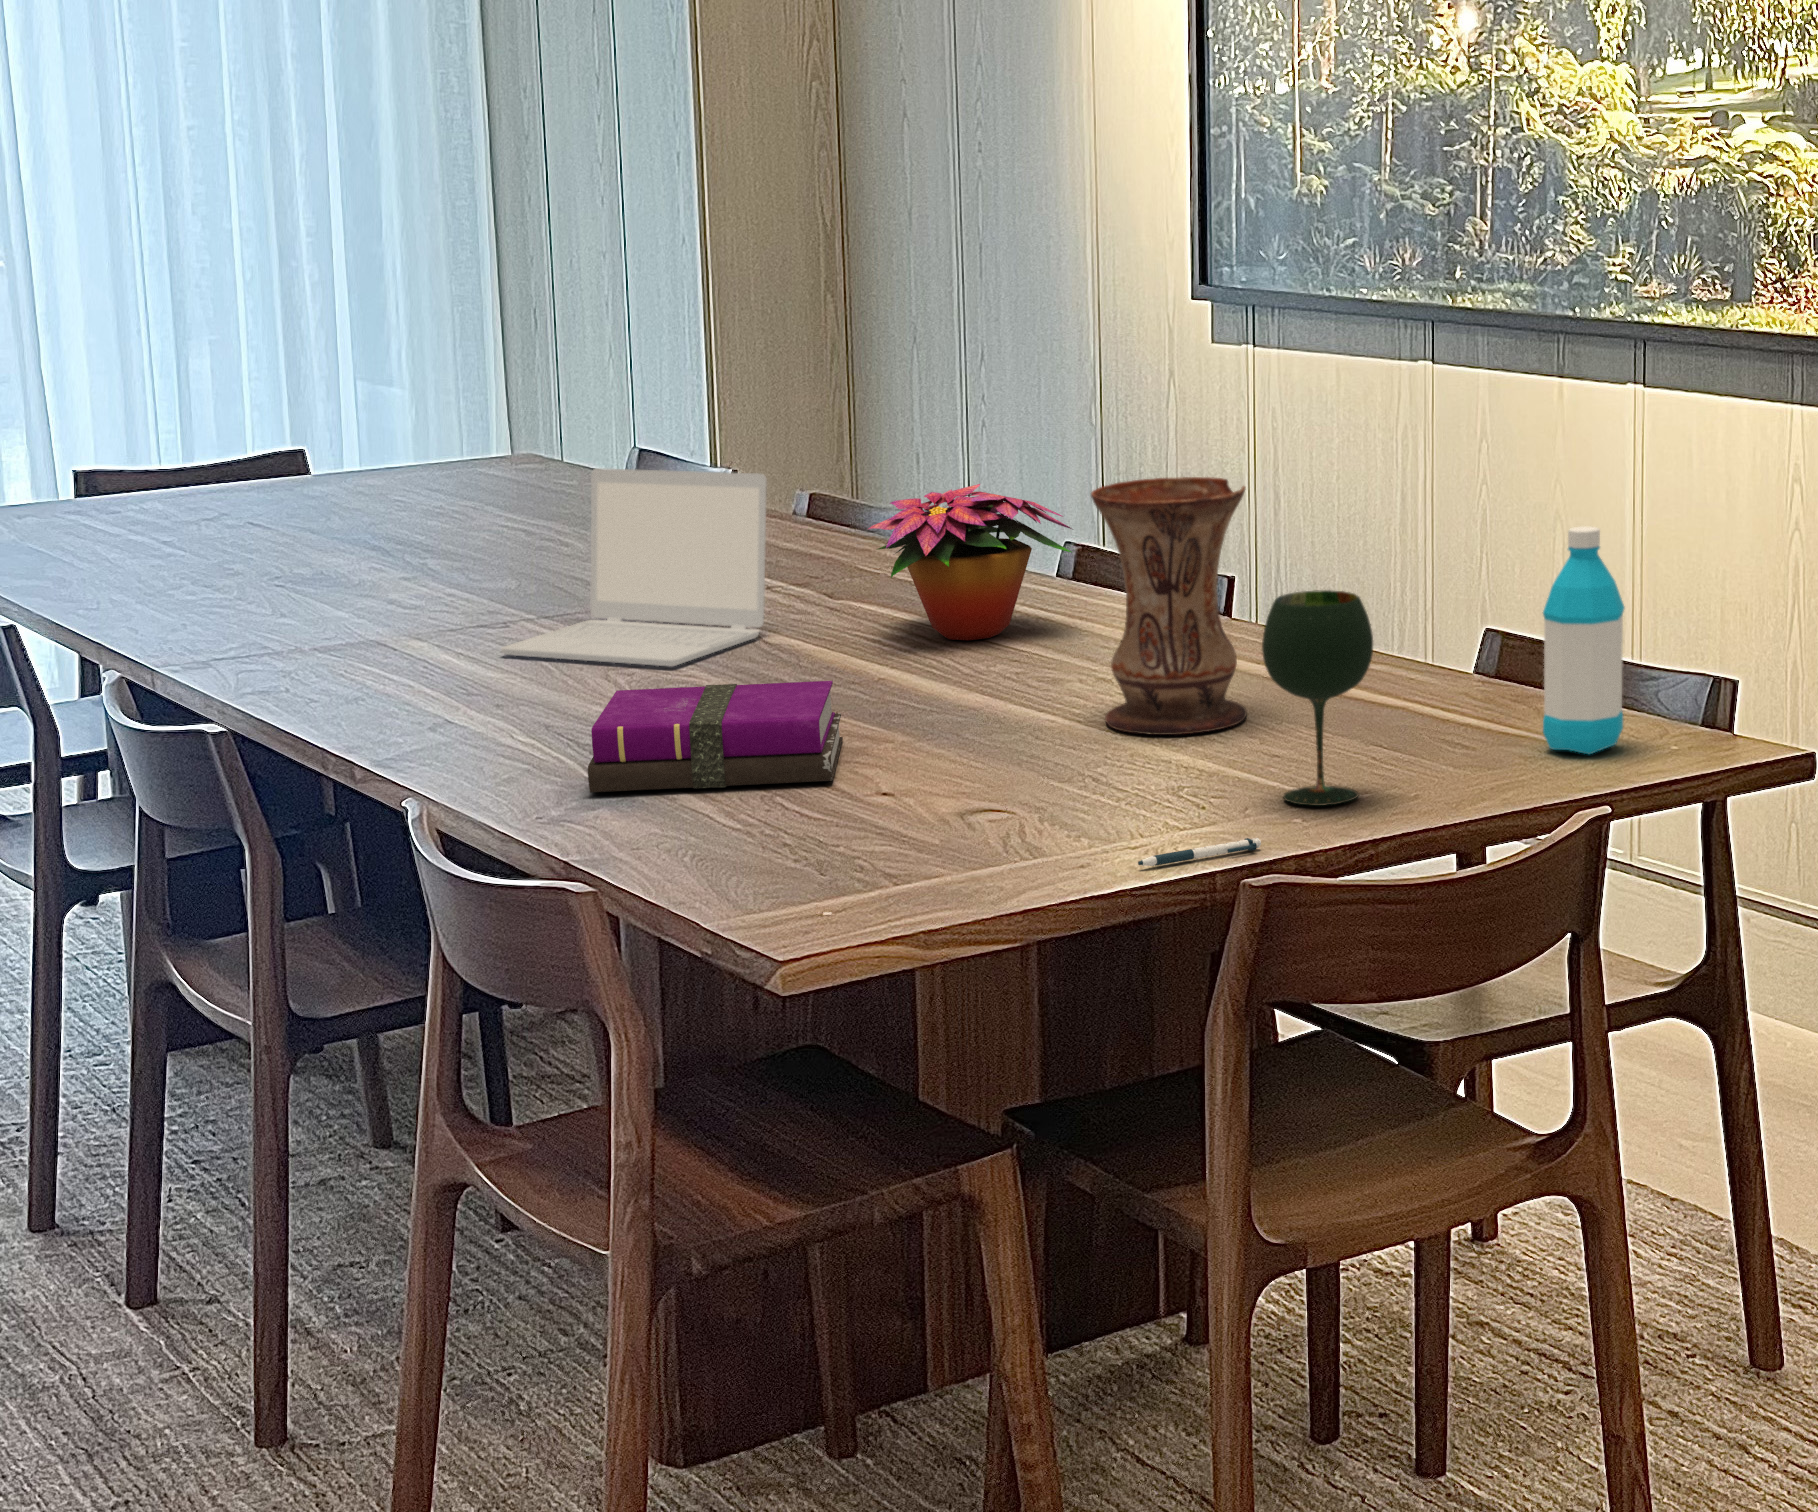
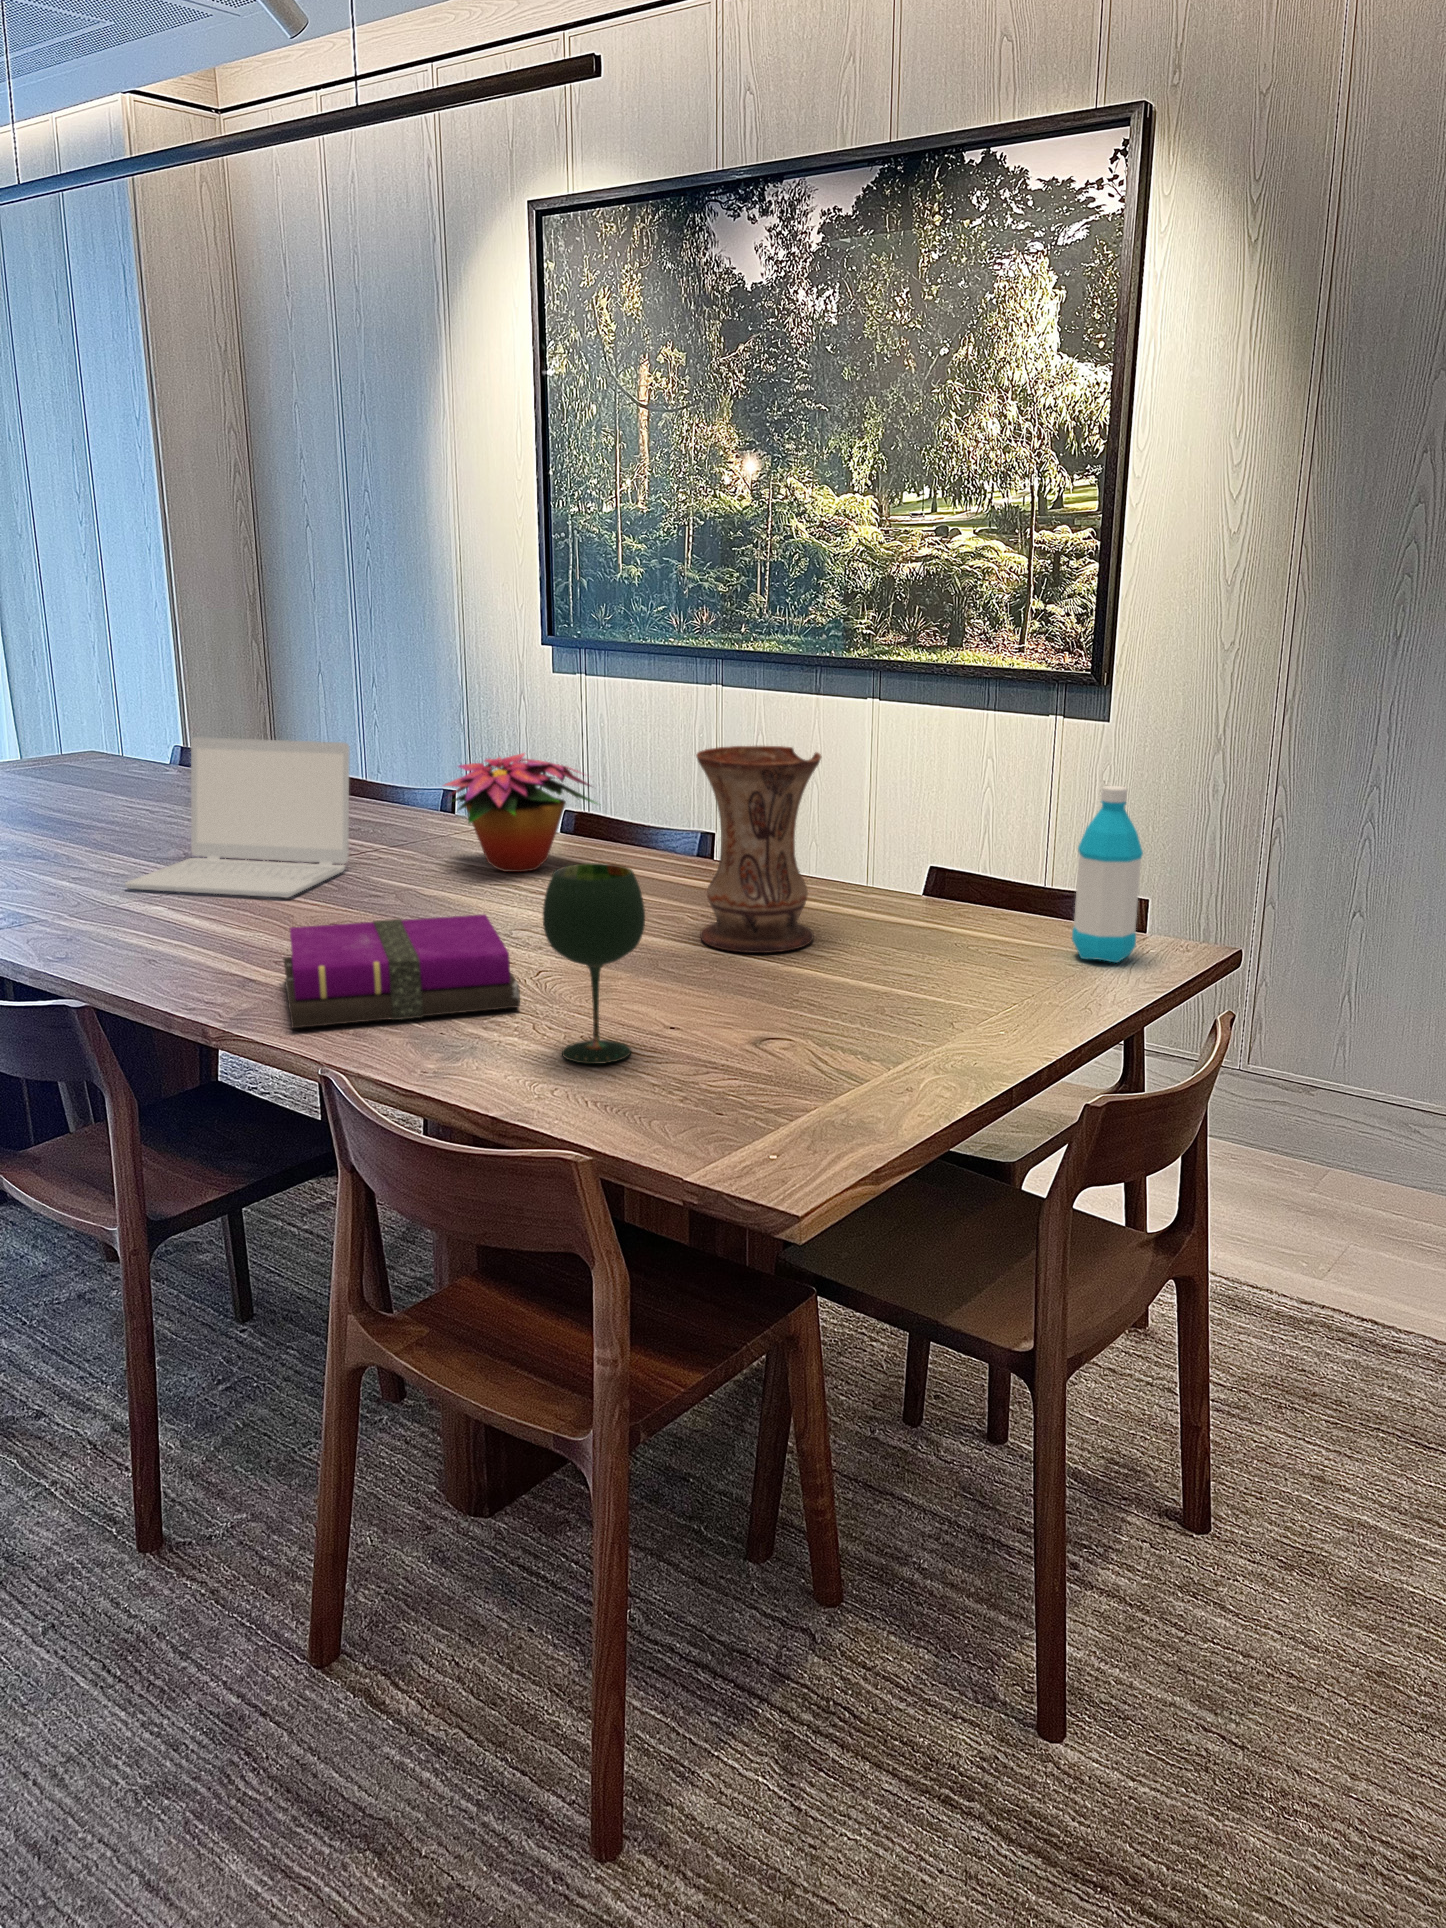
wine glass: present [1262,590,1373,806] -> present [543,863,645,1064]
pen: present [1138,838,1261,866] -> none [894,1058,977,1094]

